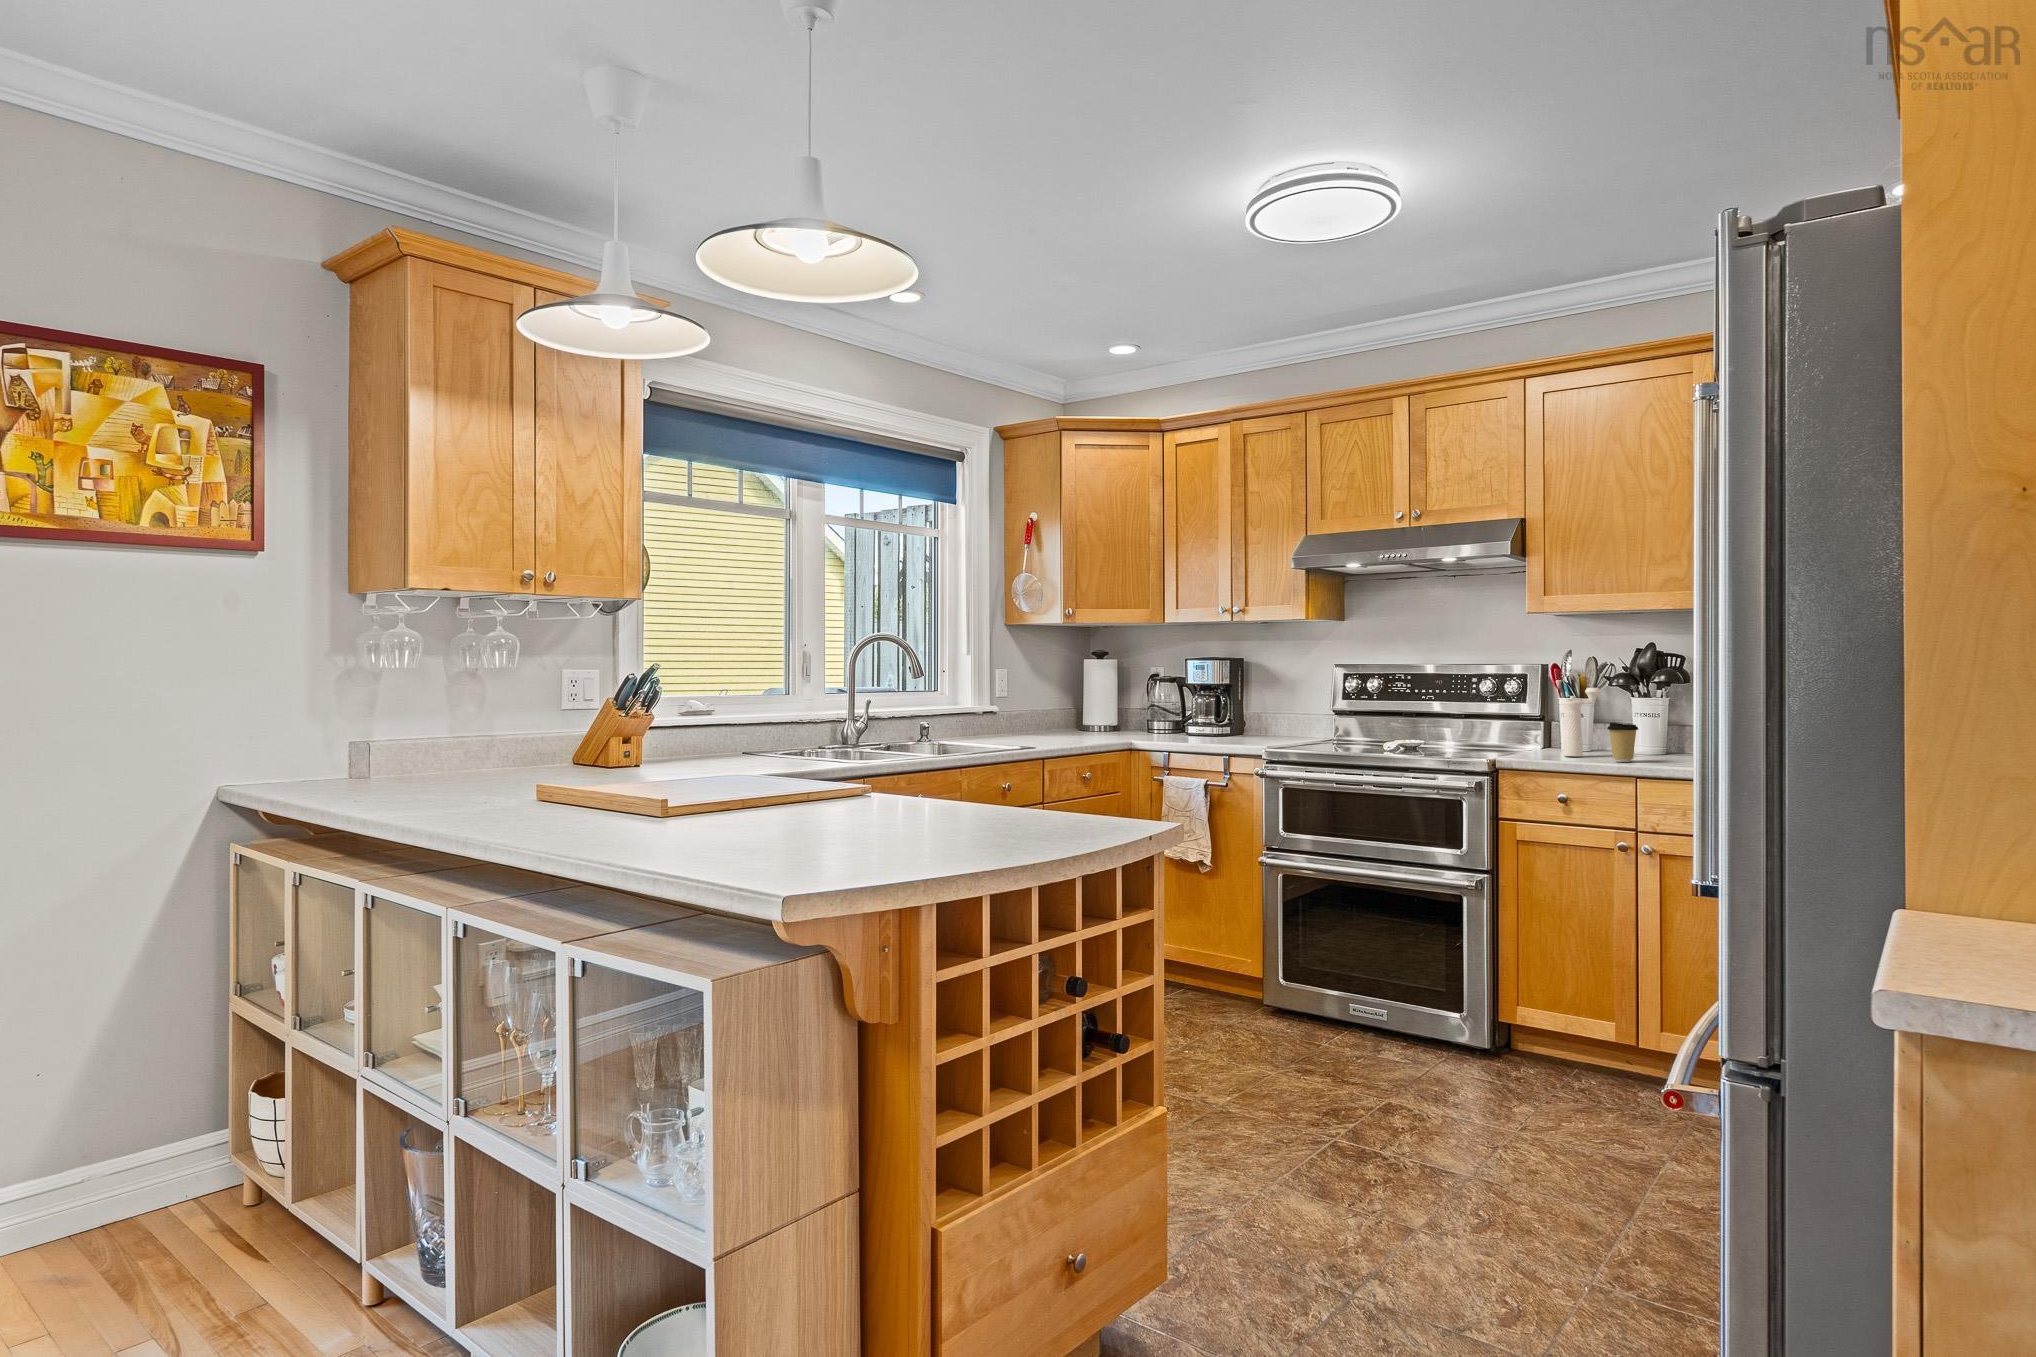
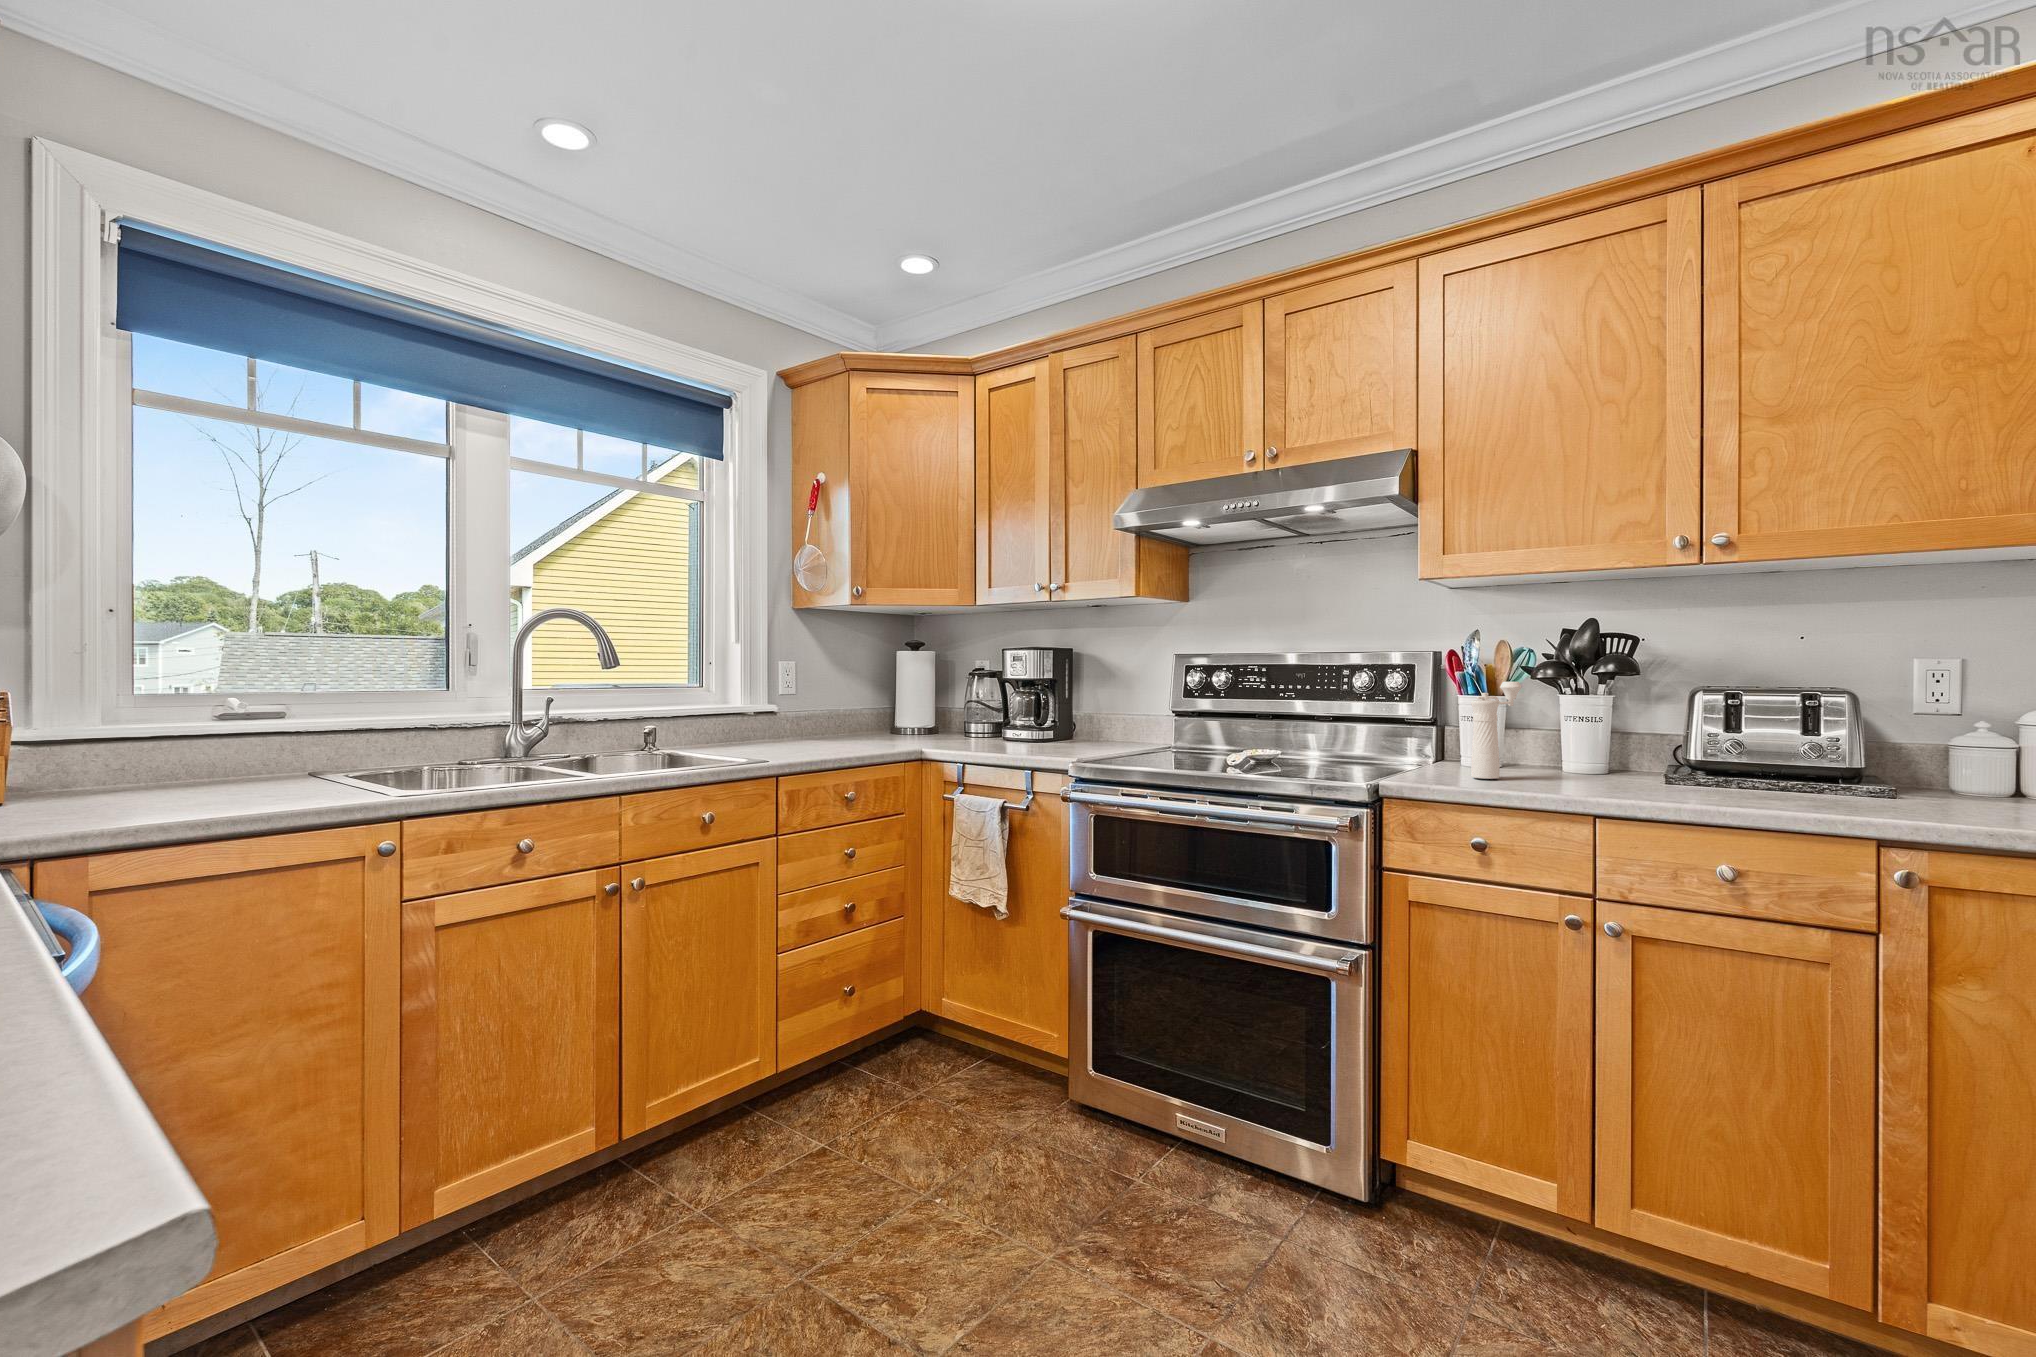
coffee cup: present [1607,723,1638,762] -> none [1541,732,1589,790]

